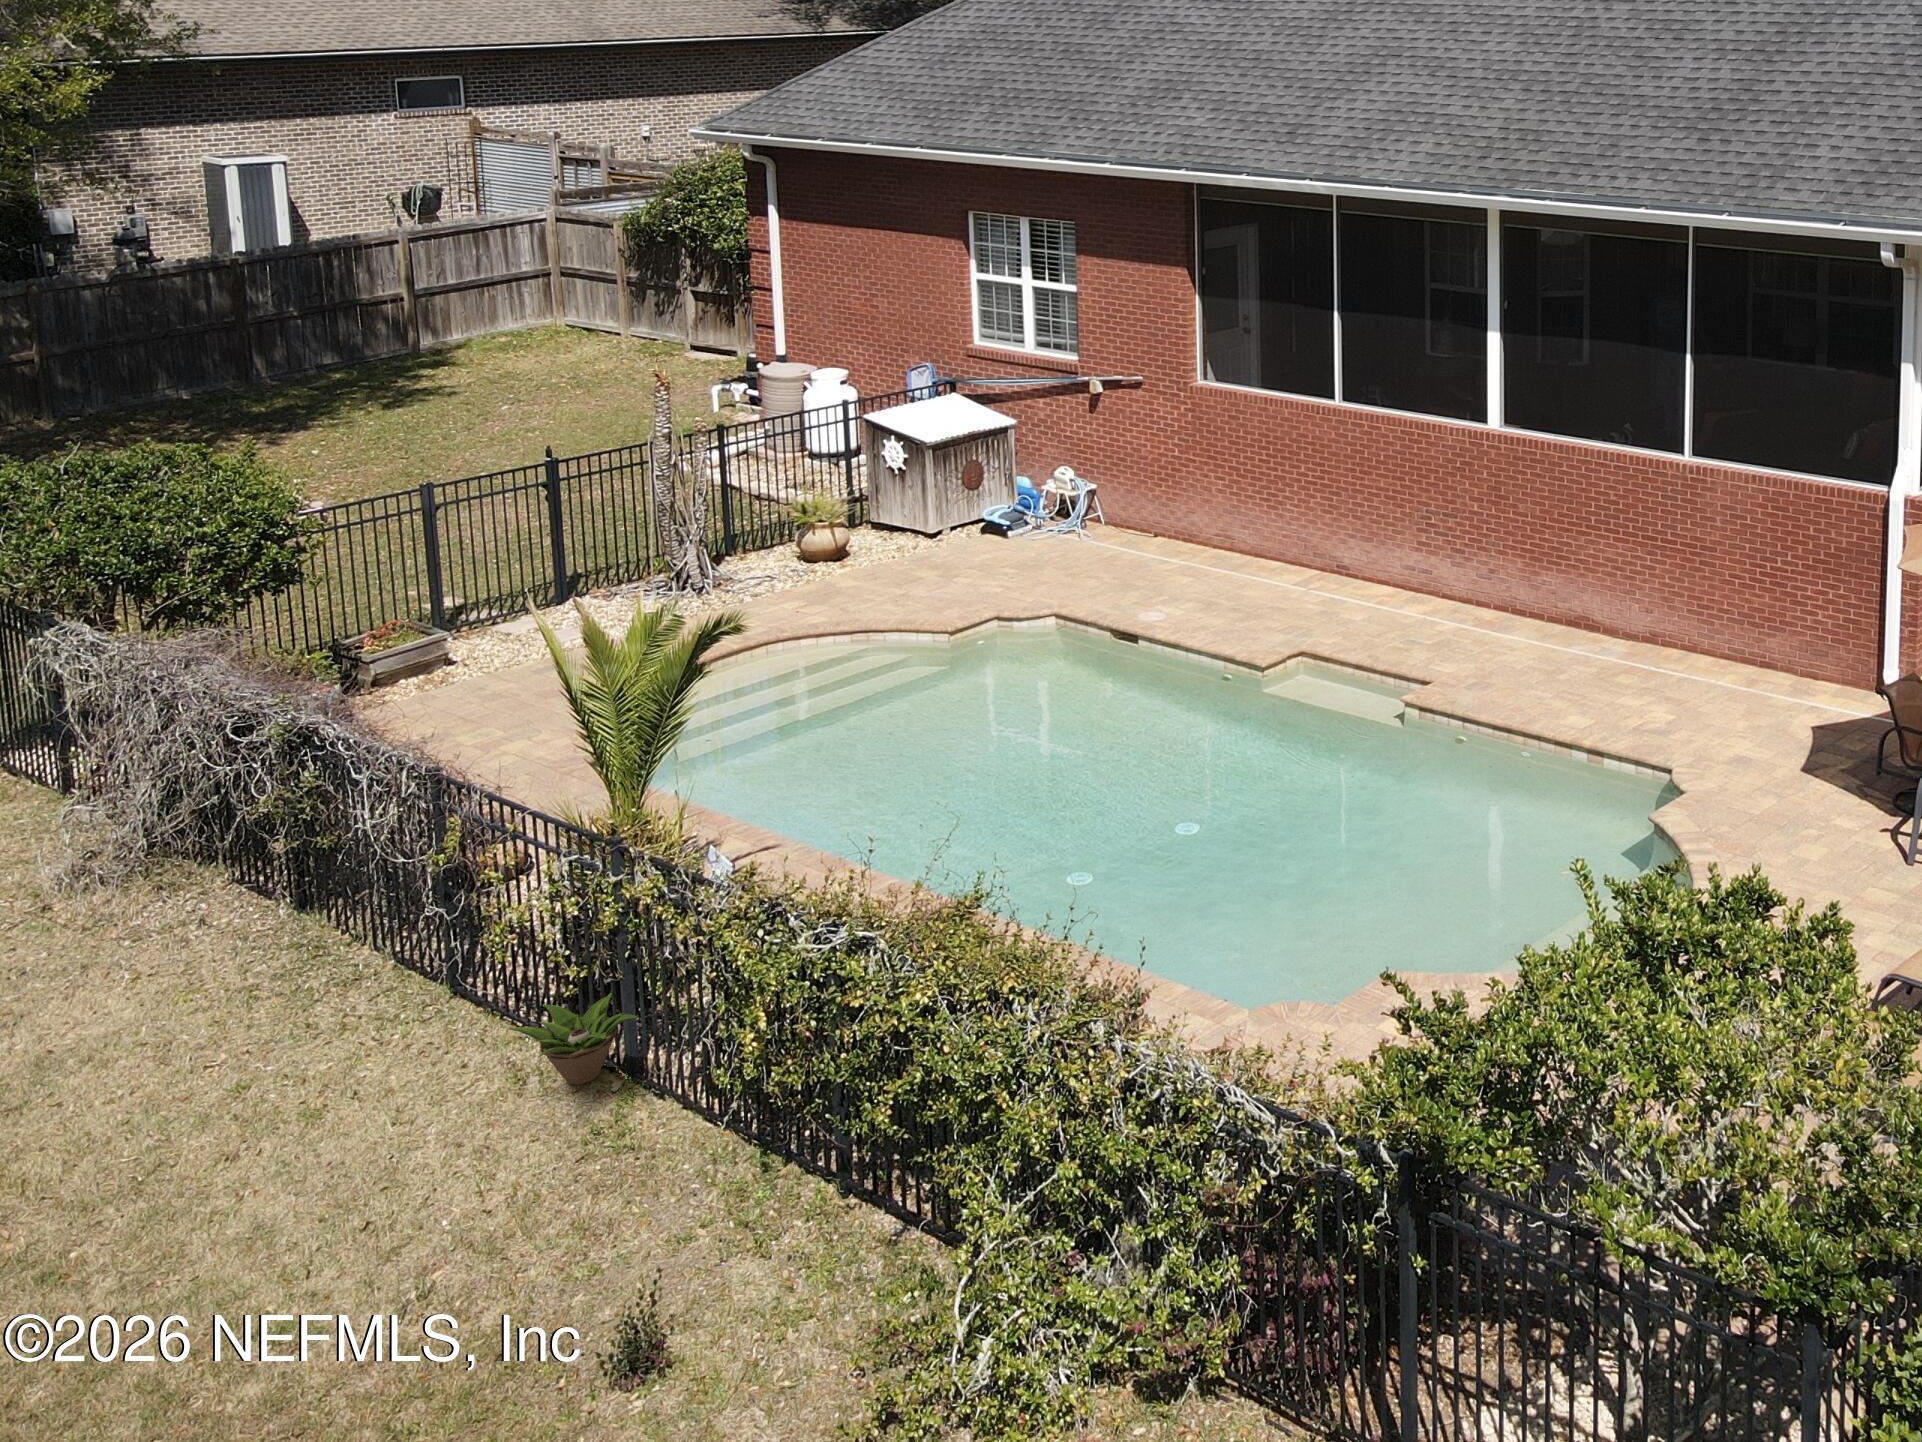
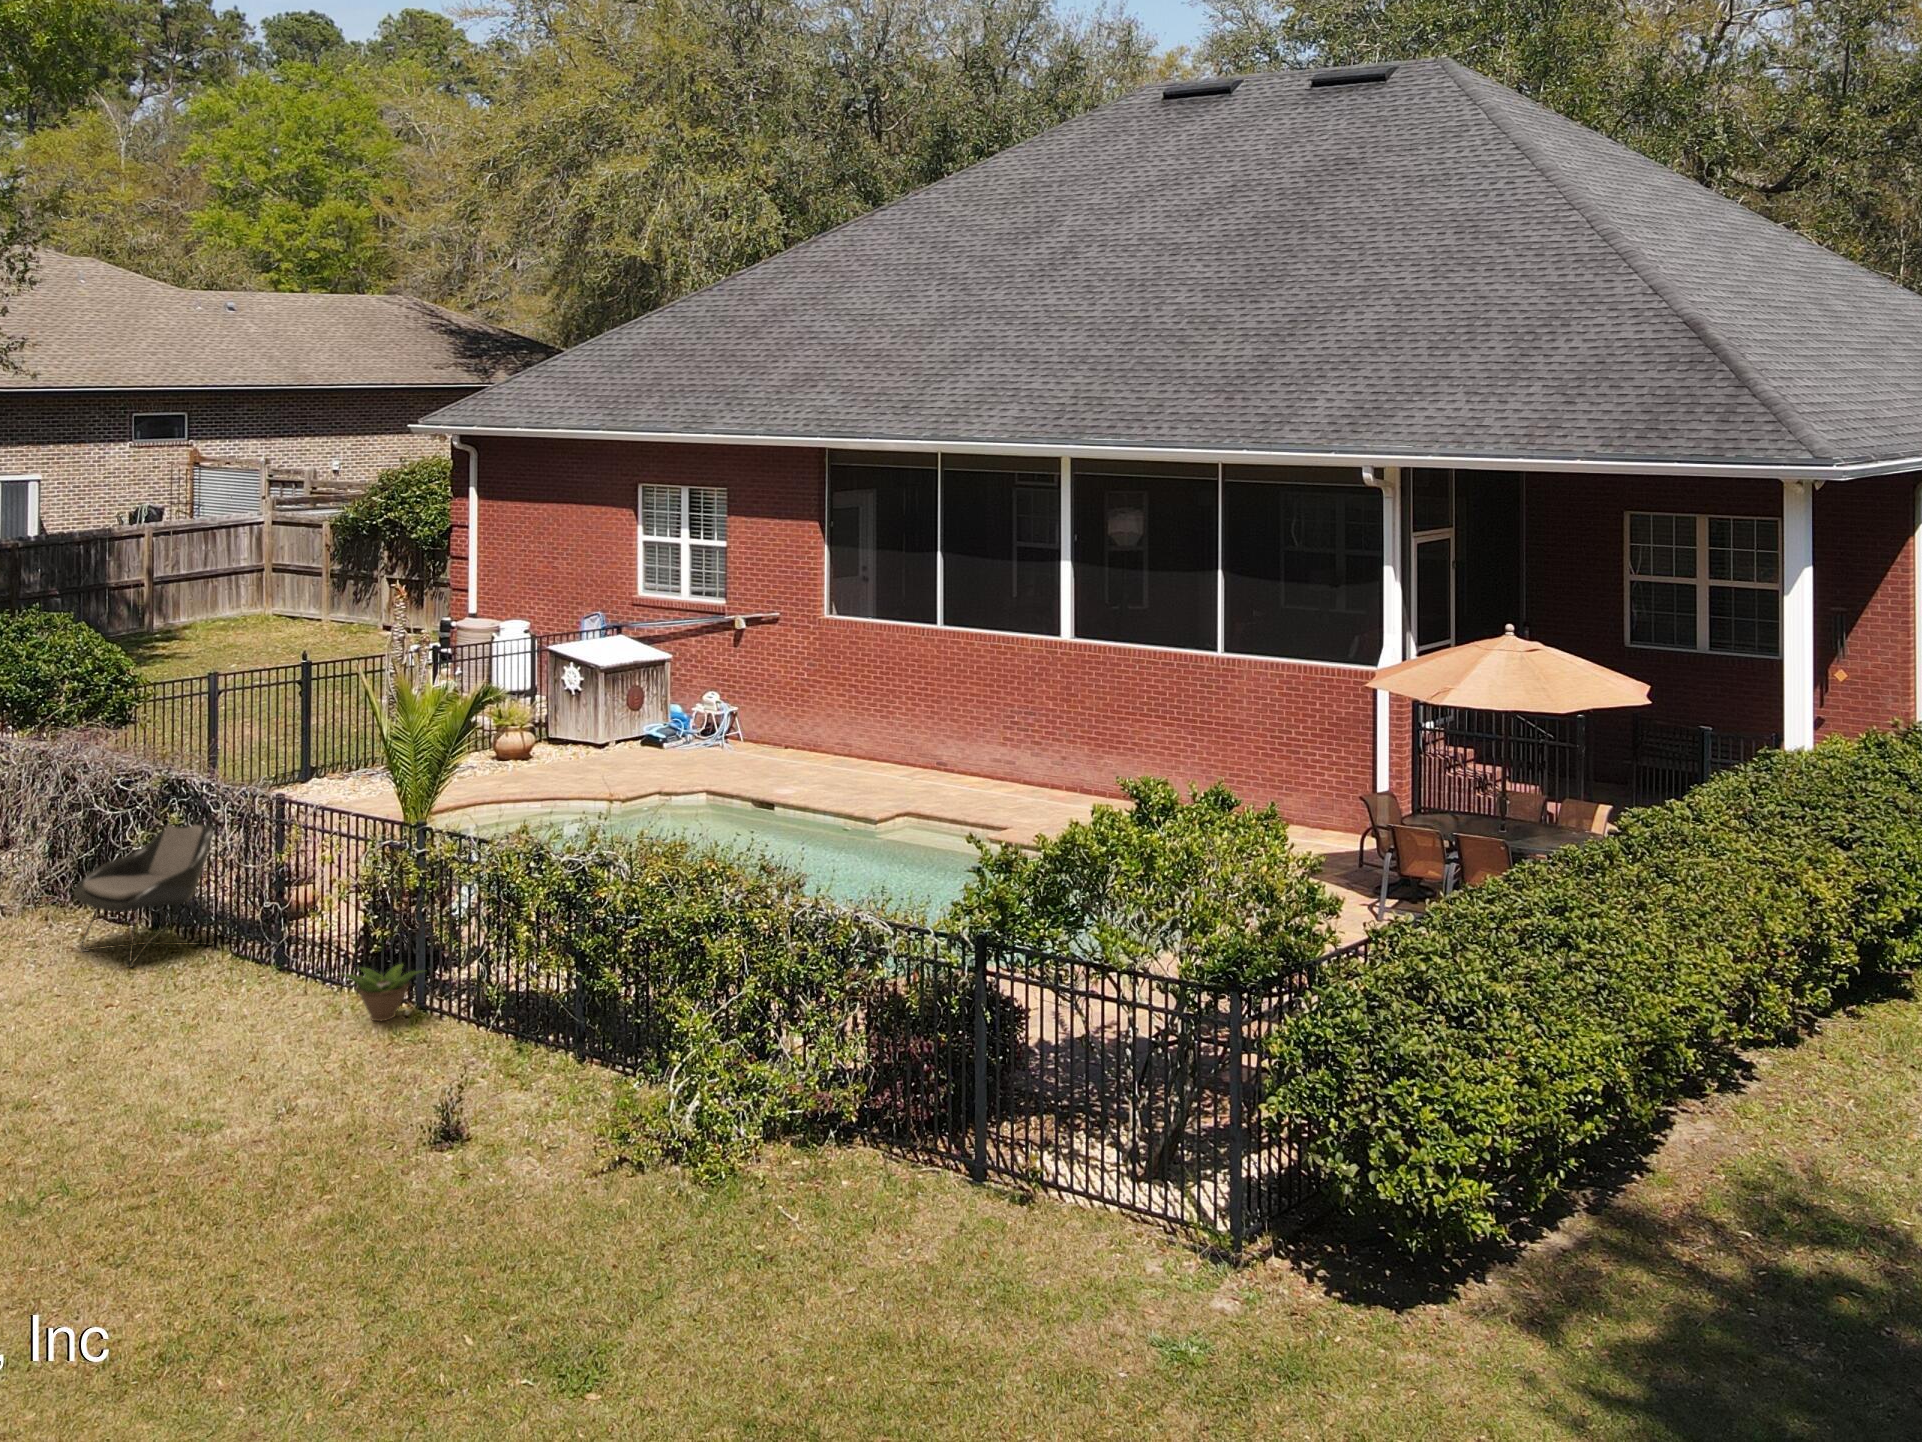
lounge chair: none [174,750,383,971] -> present [74,825,216,967]

